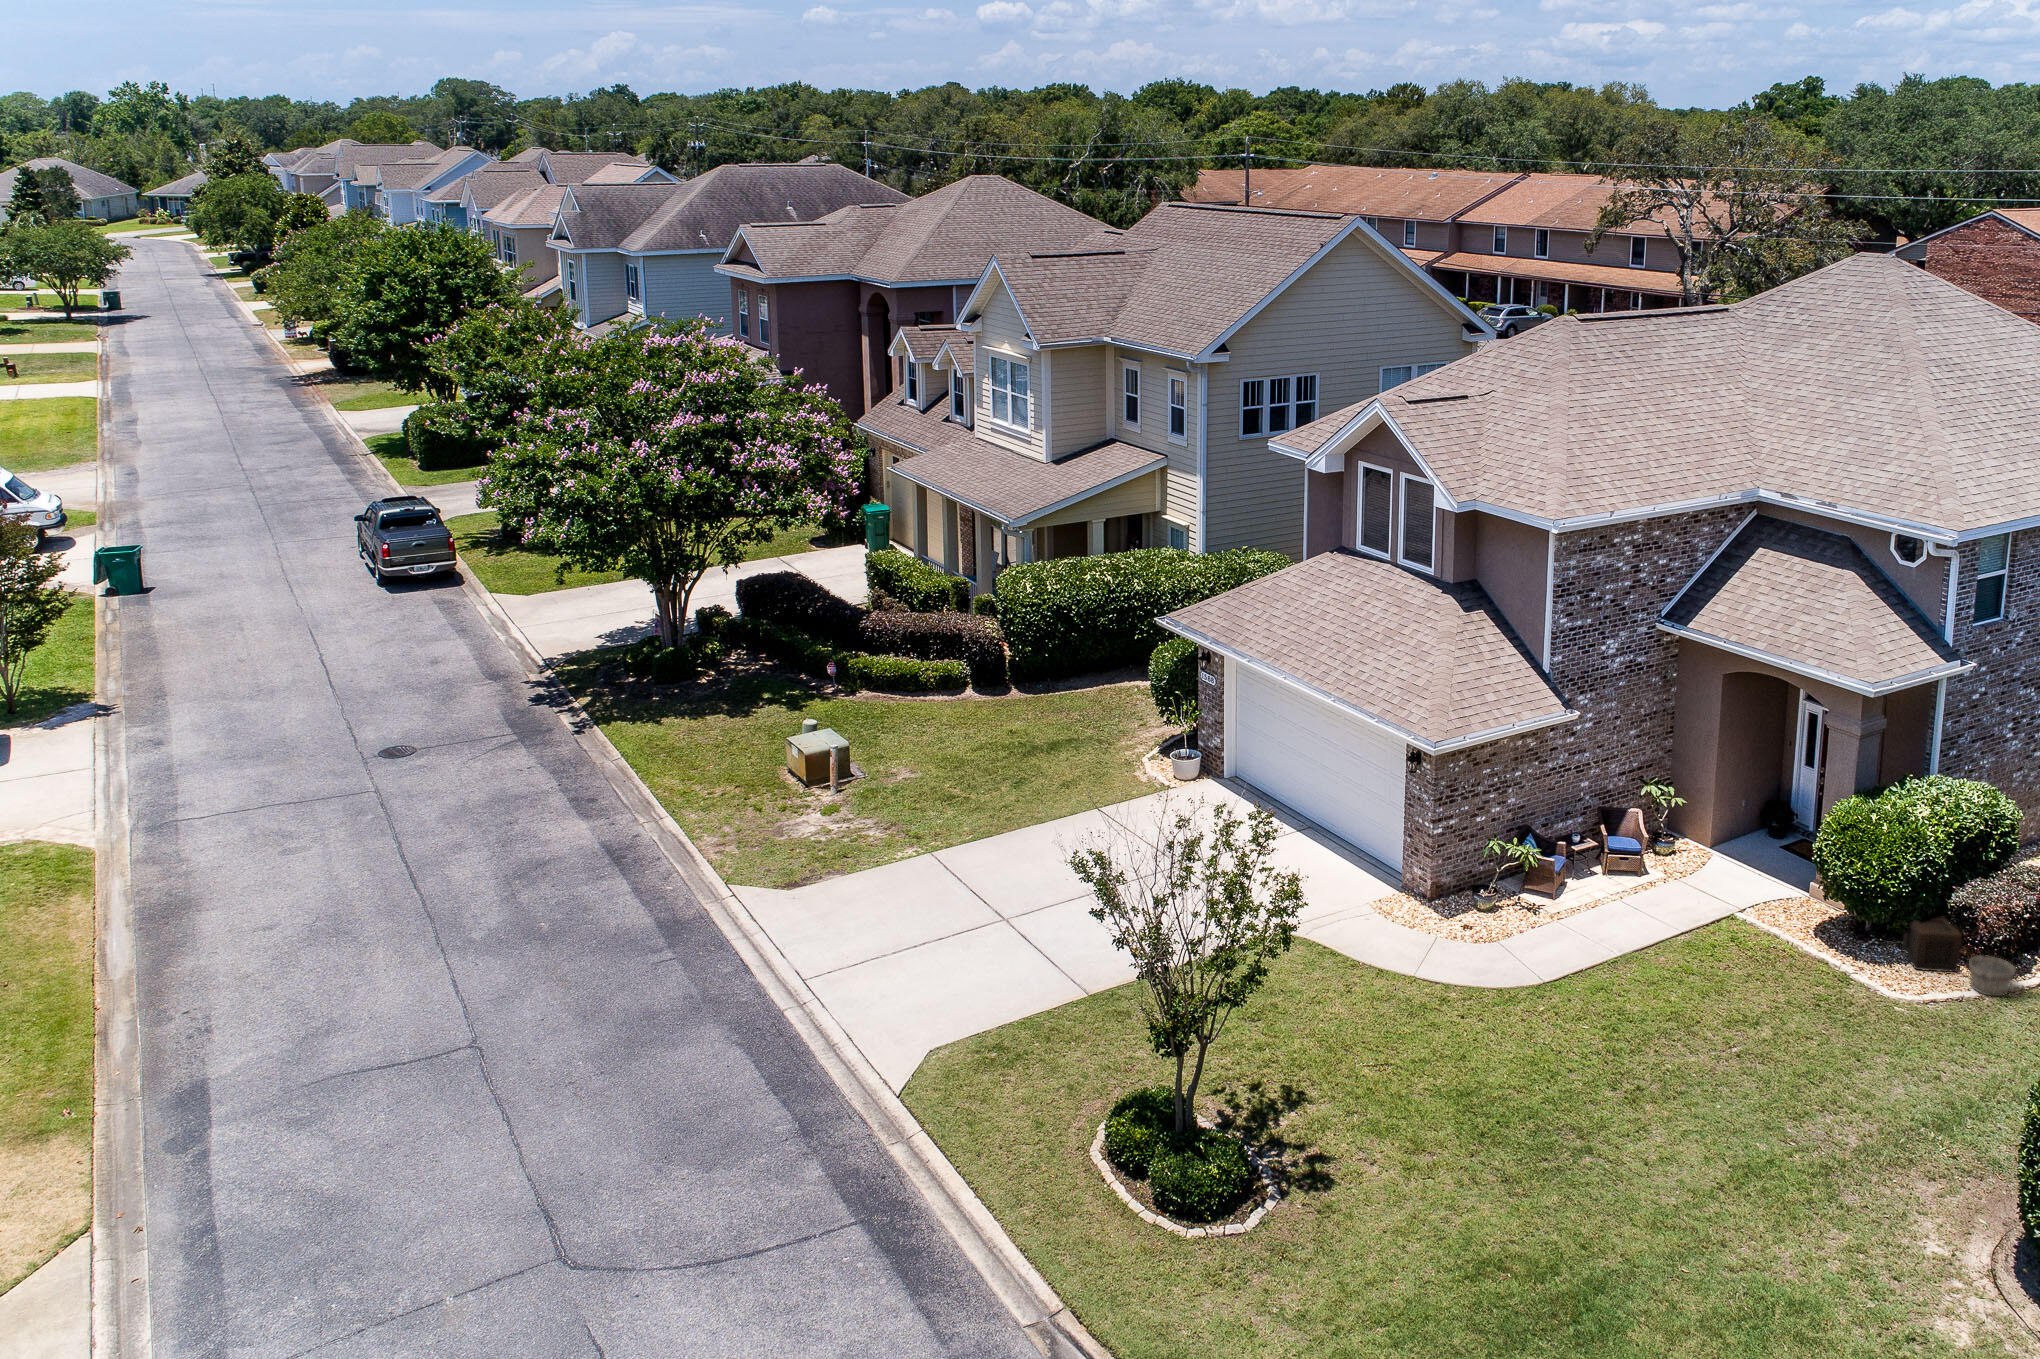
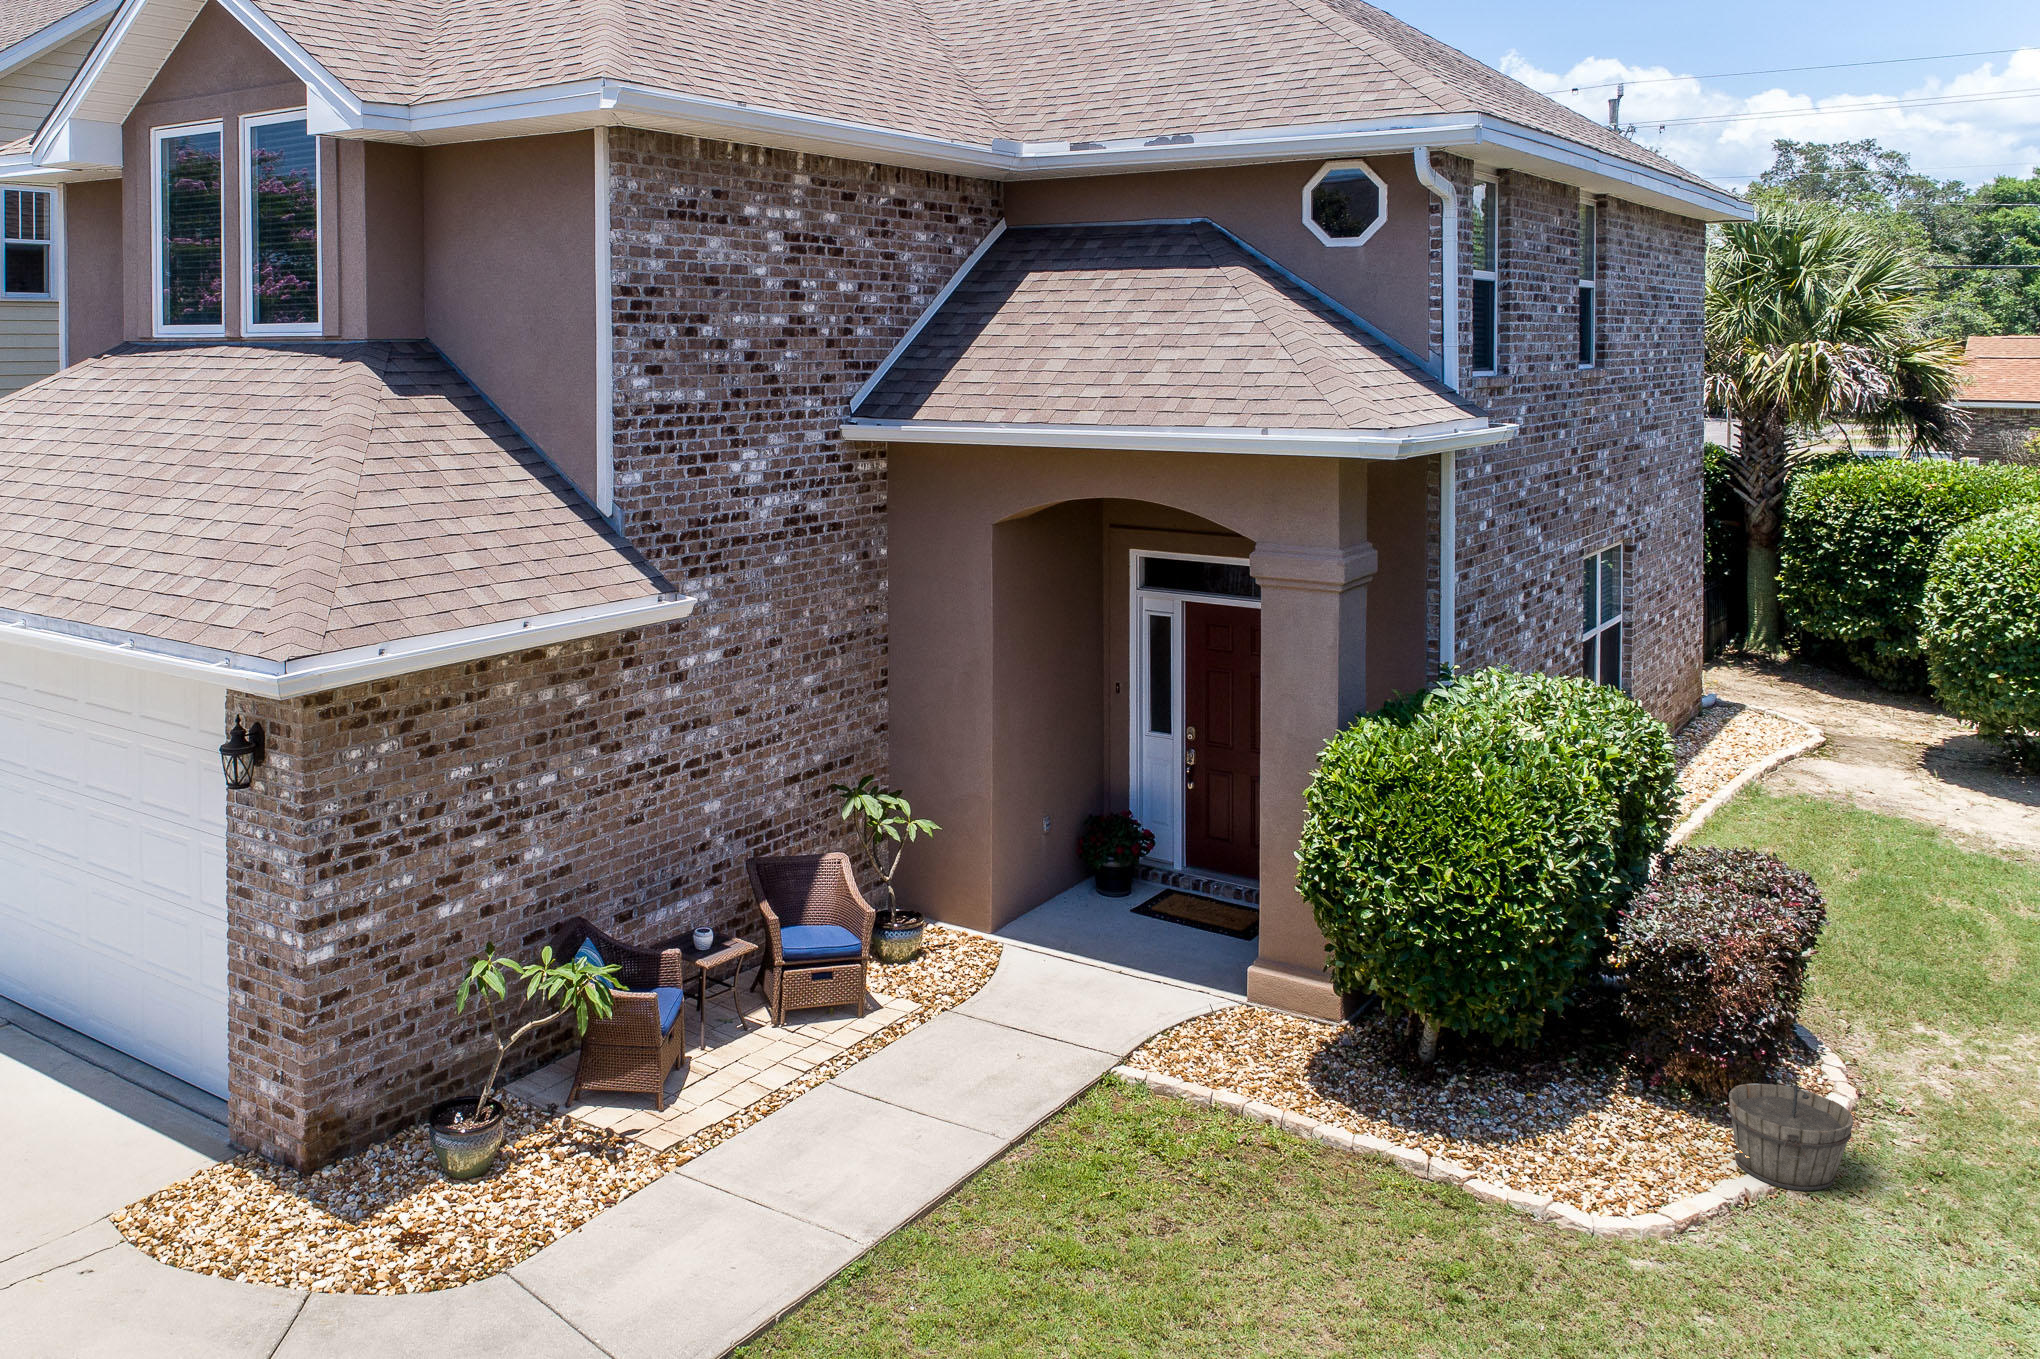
wooden crate: present [1903,918,1962,972] -> none [1526,1000,1690,1150]

